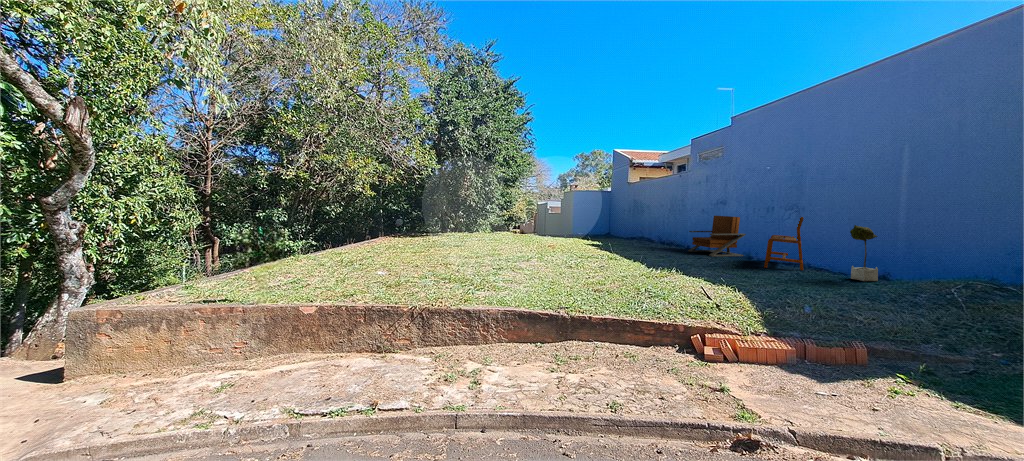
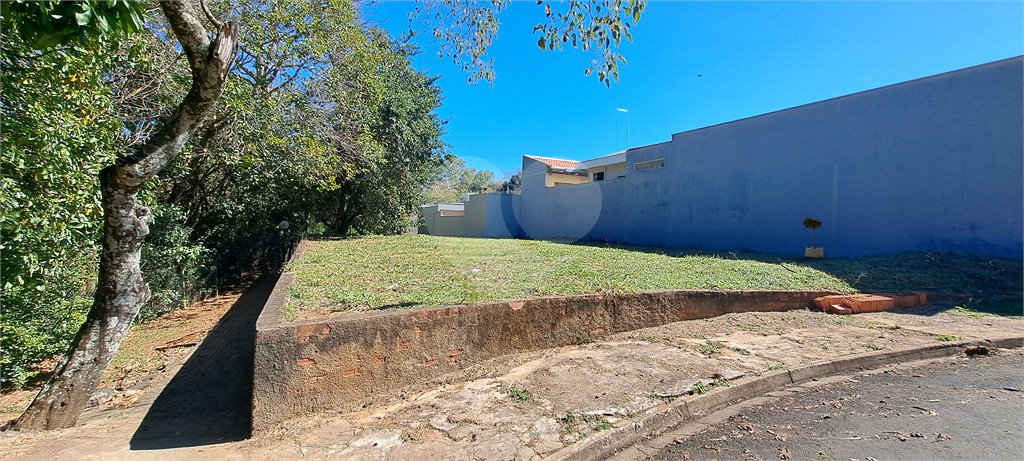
lounge chair: present [688,216,746,257] -> none [654,214,702,247]
bench: present [764,217,804,270] -> none [726,213,765,253]

